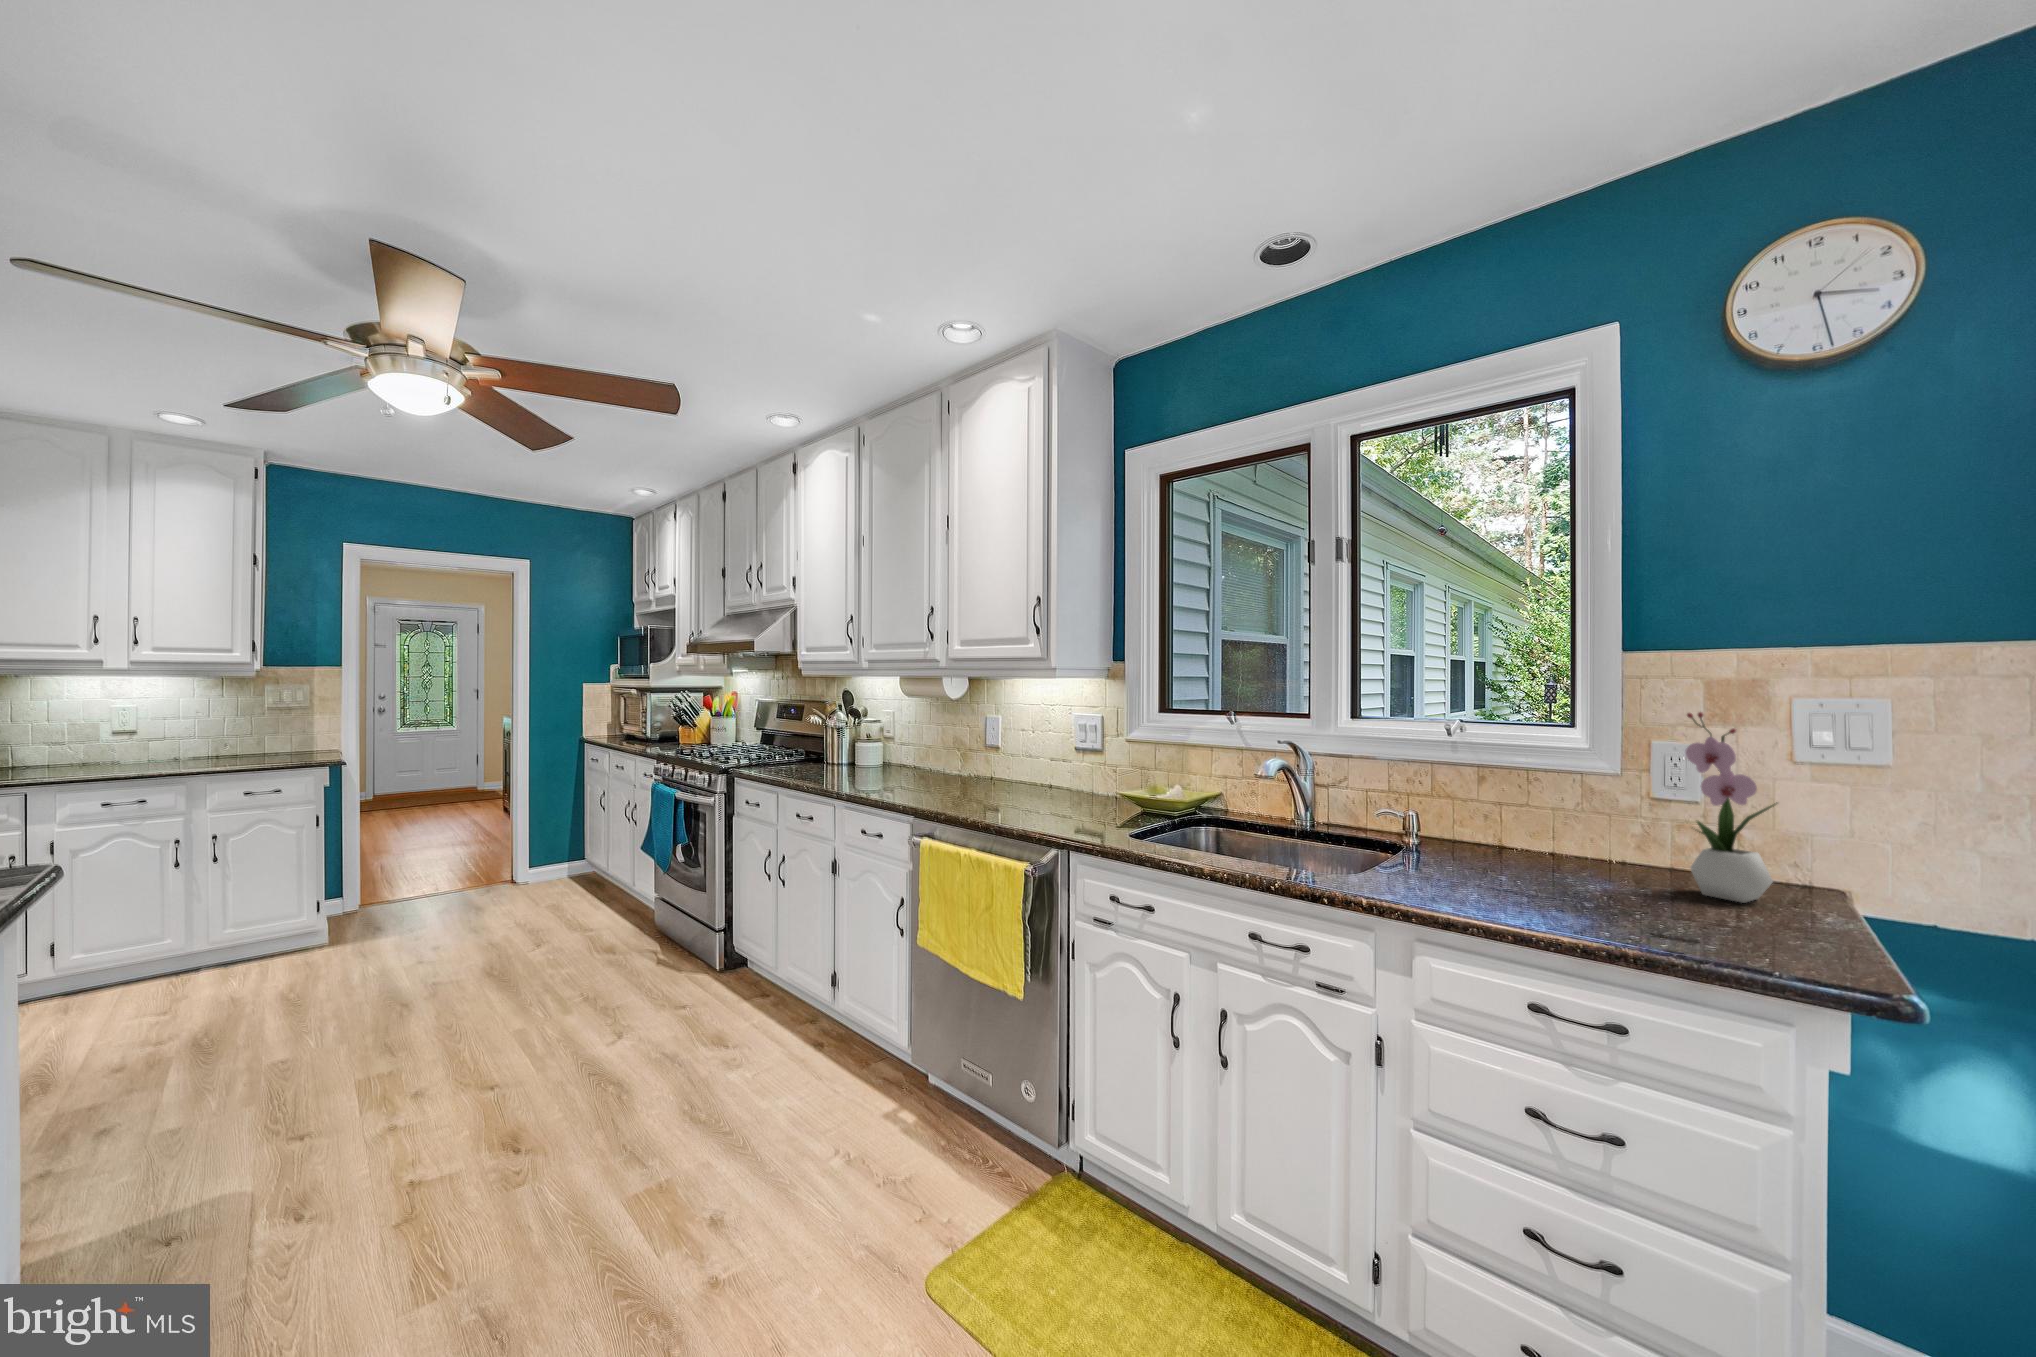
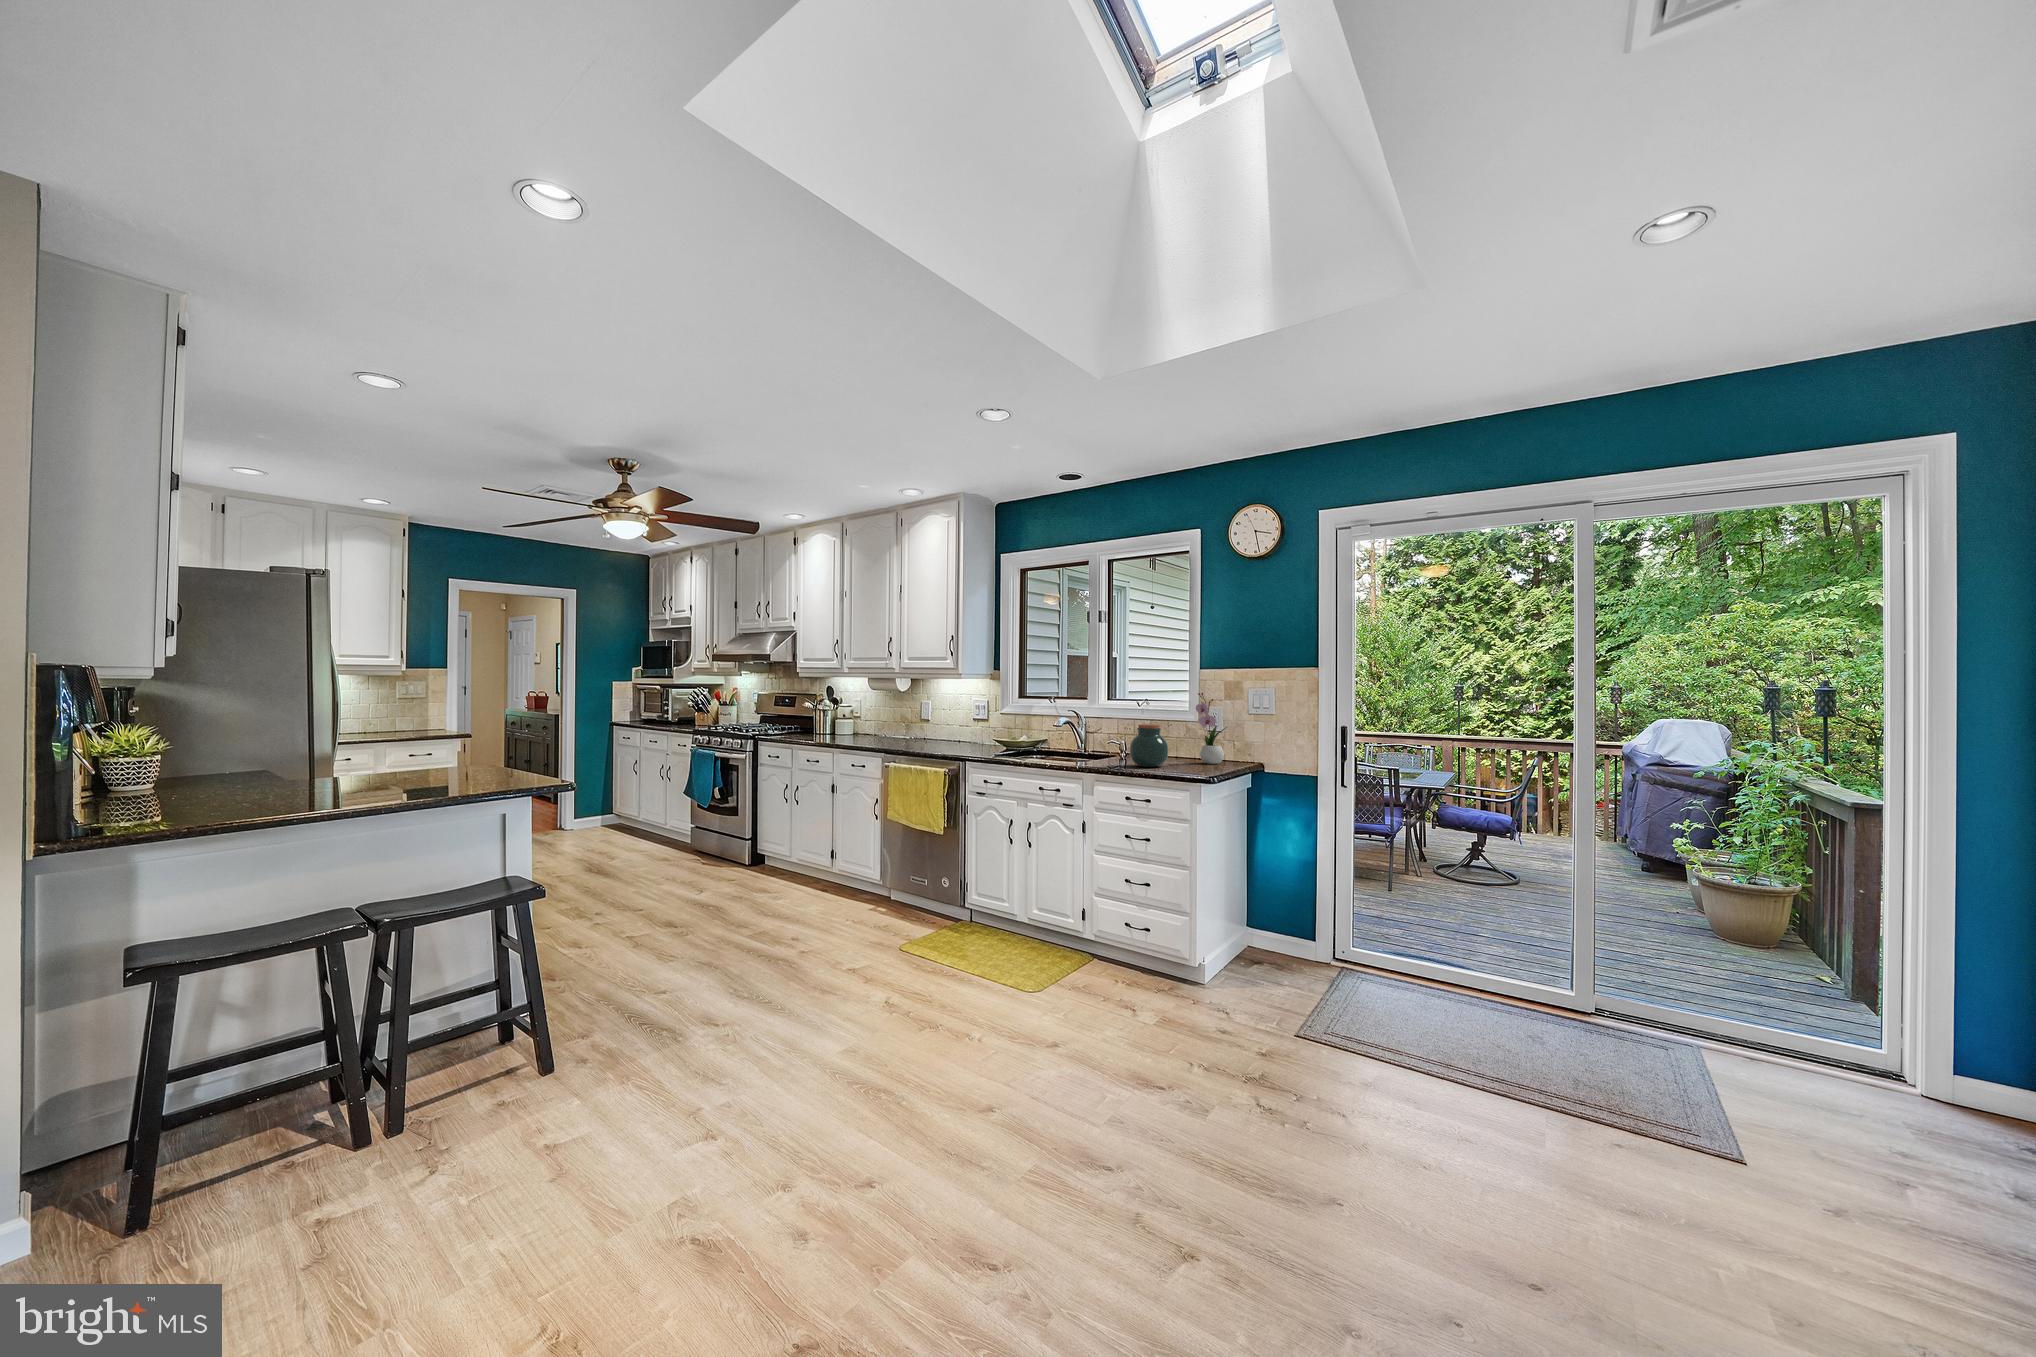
jar: none [1521,797,1650,920] -> present [1130,724,1168,767]

